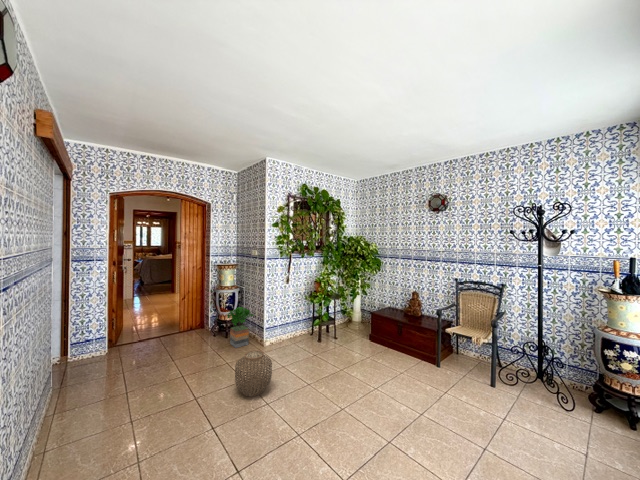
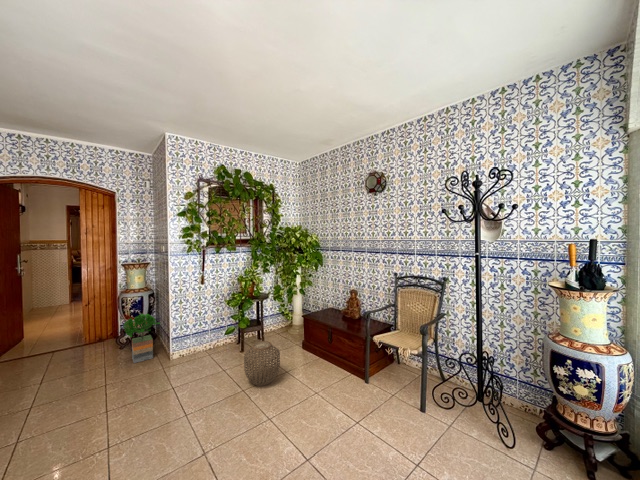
woven basket: present [235,350,272,396] -> present [244,341,280,386]

